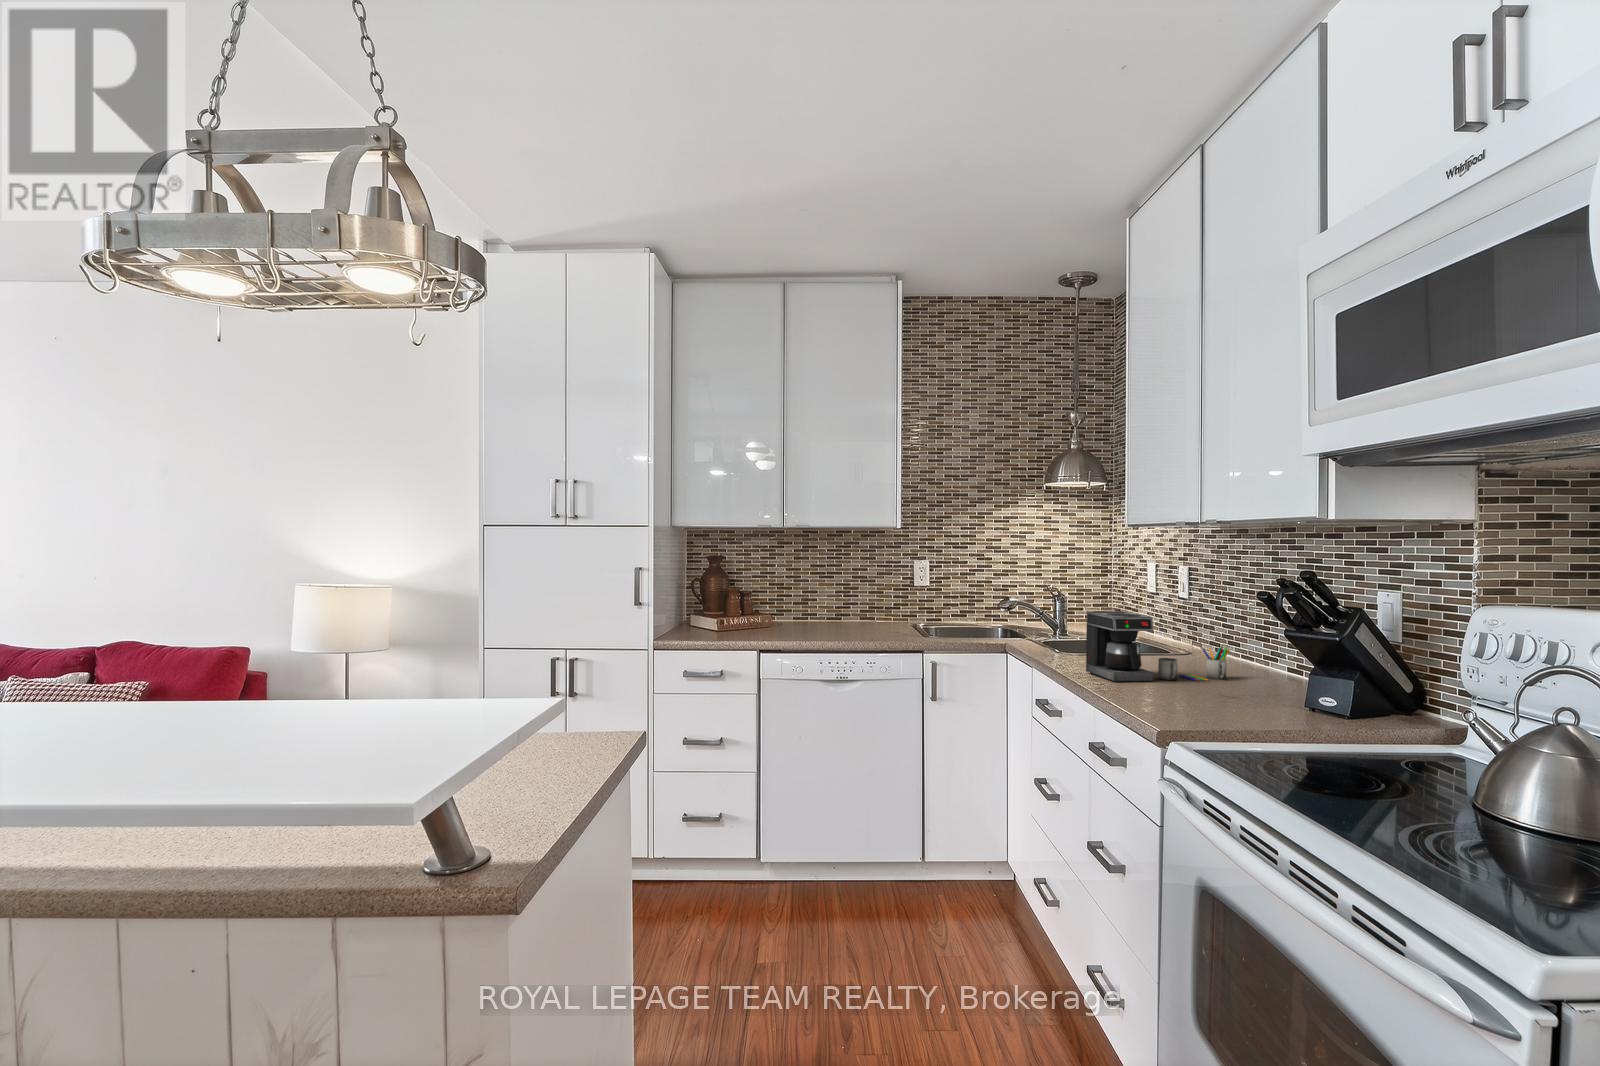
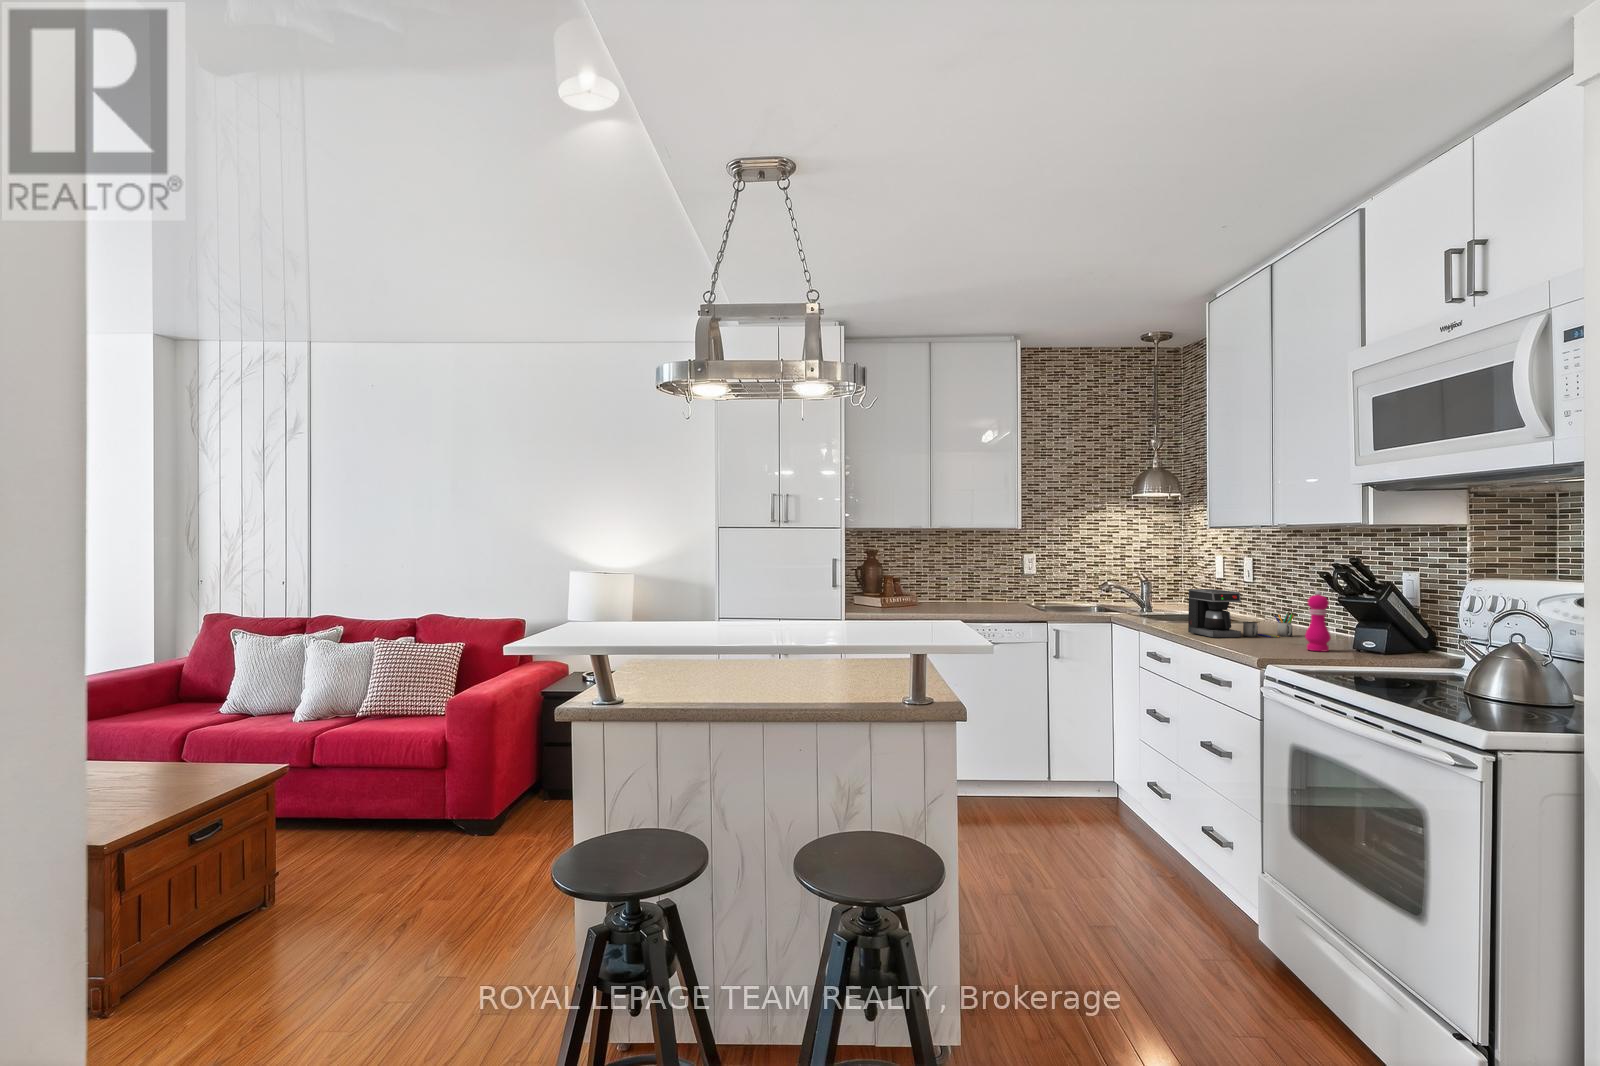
pepper mill: none [1233,619,1270,711] -> present [1305,590,1331,652]

